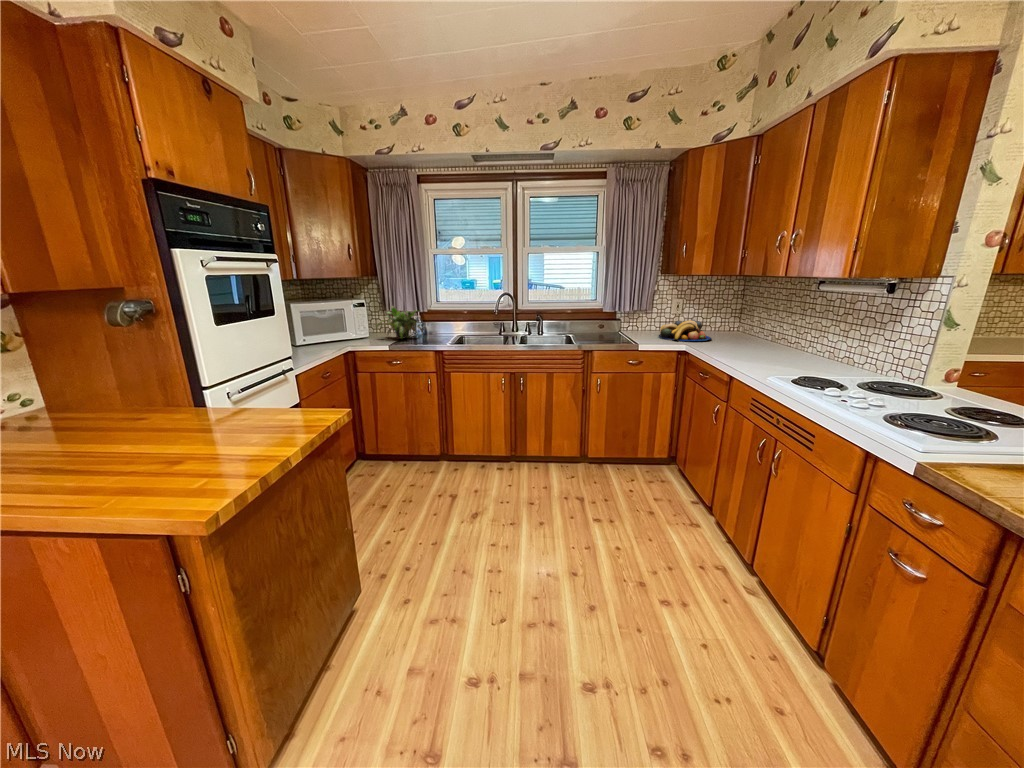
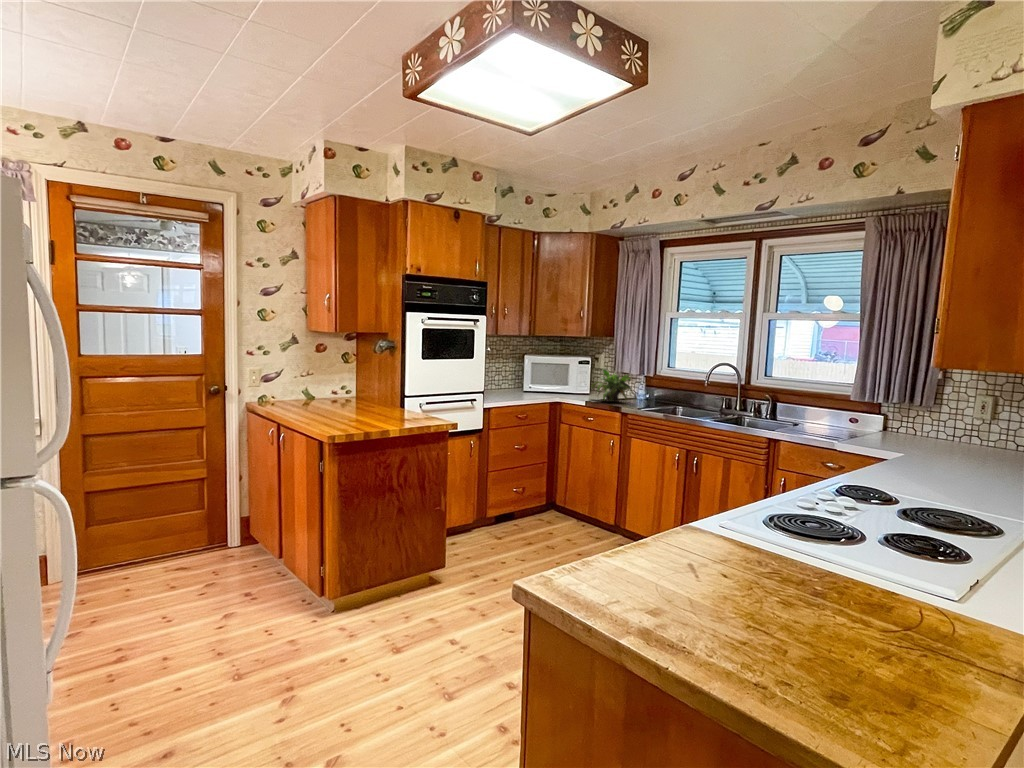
fruit bowl: present [659,320,711,342] -> none [893,424,992,458]

